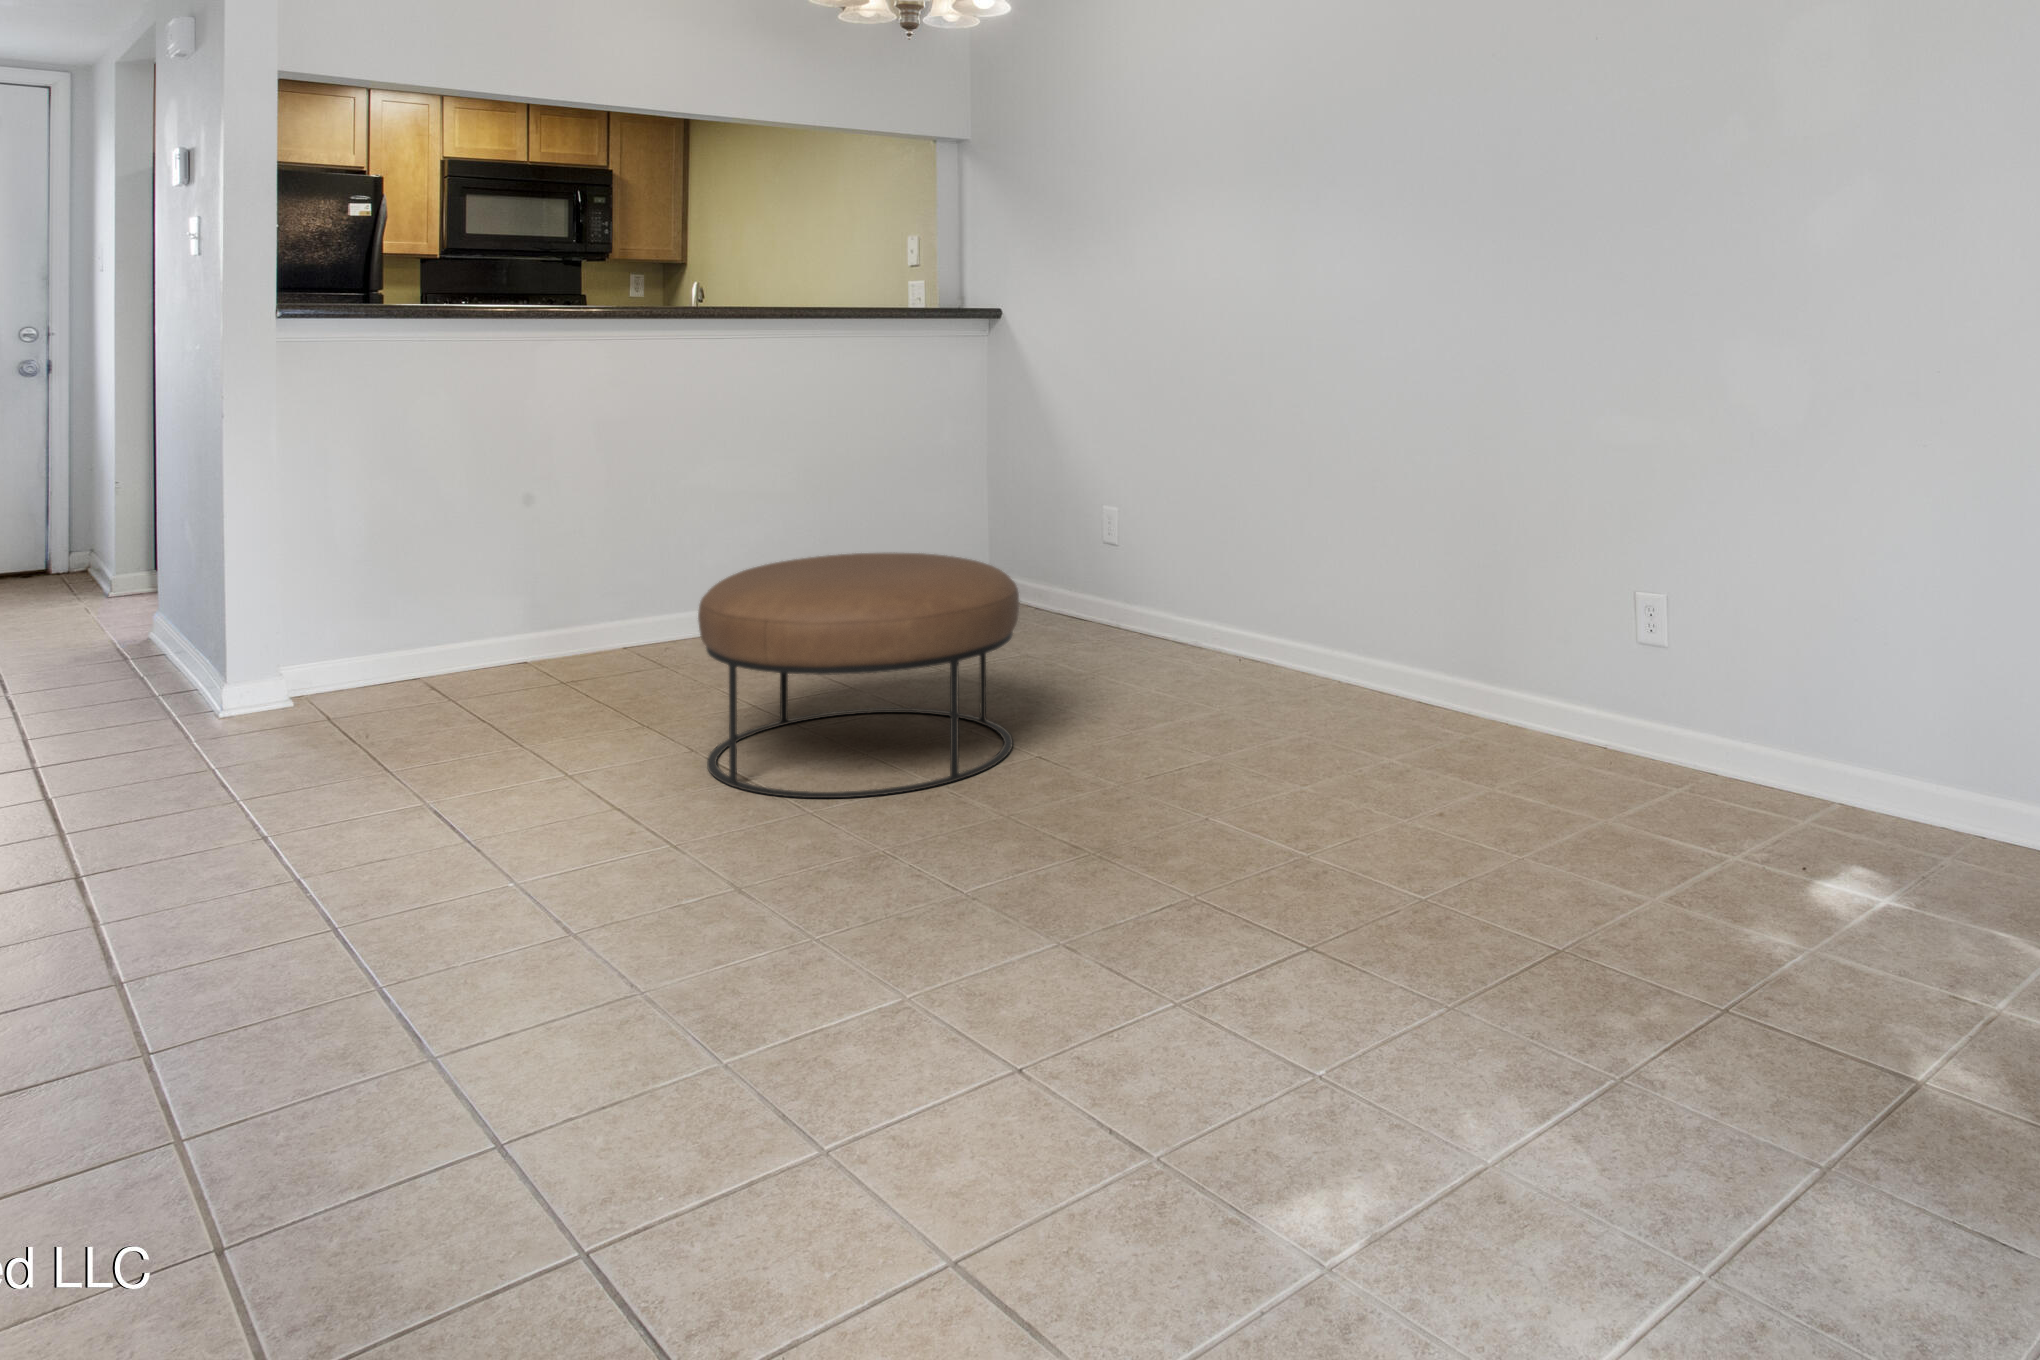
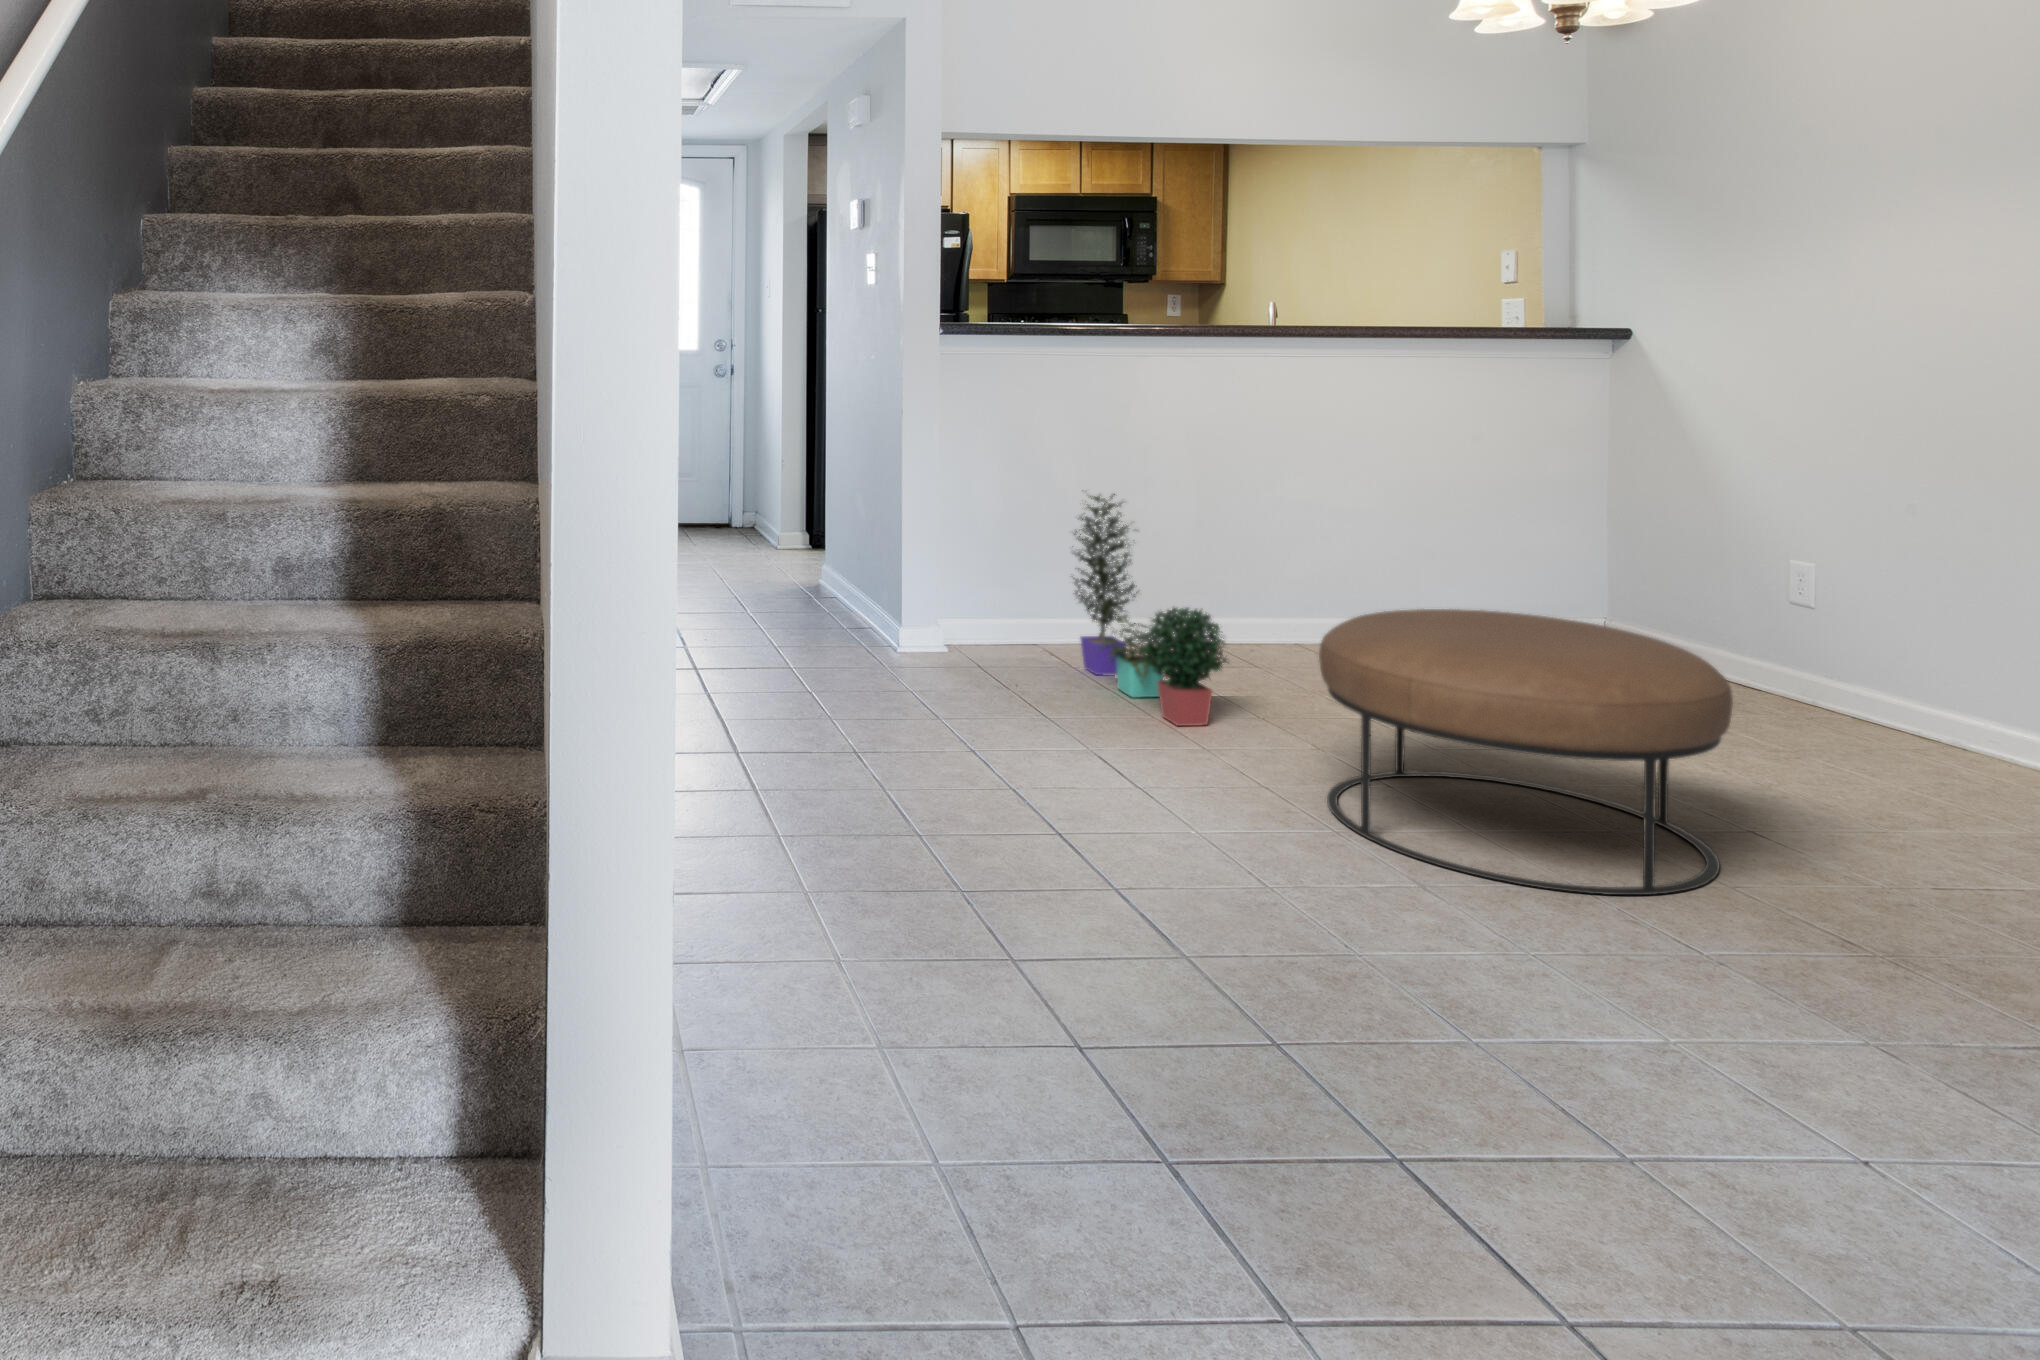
potted plant: none [470,474,634,718] -> present [1072,494,1227,726]

